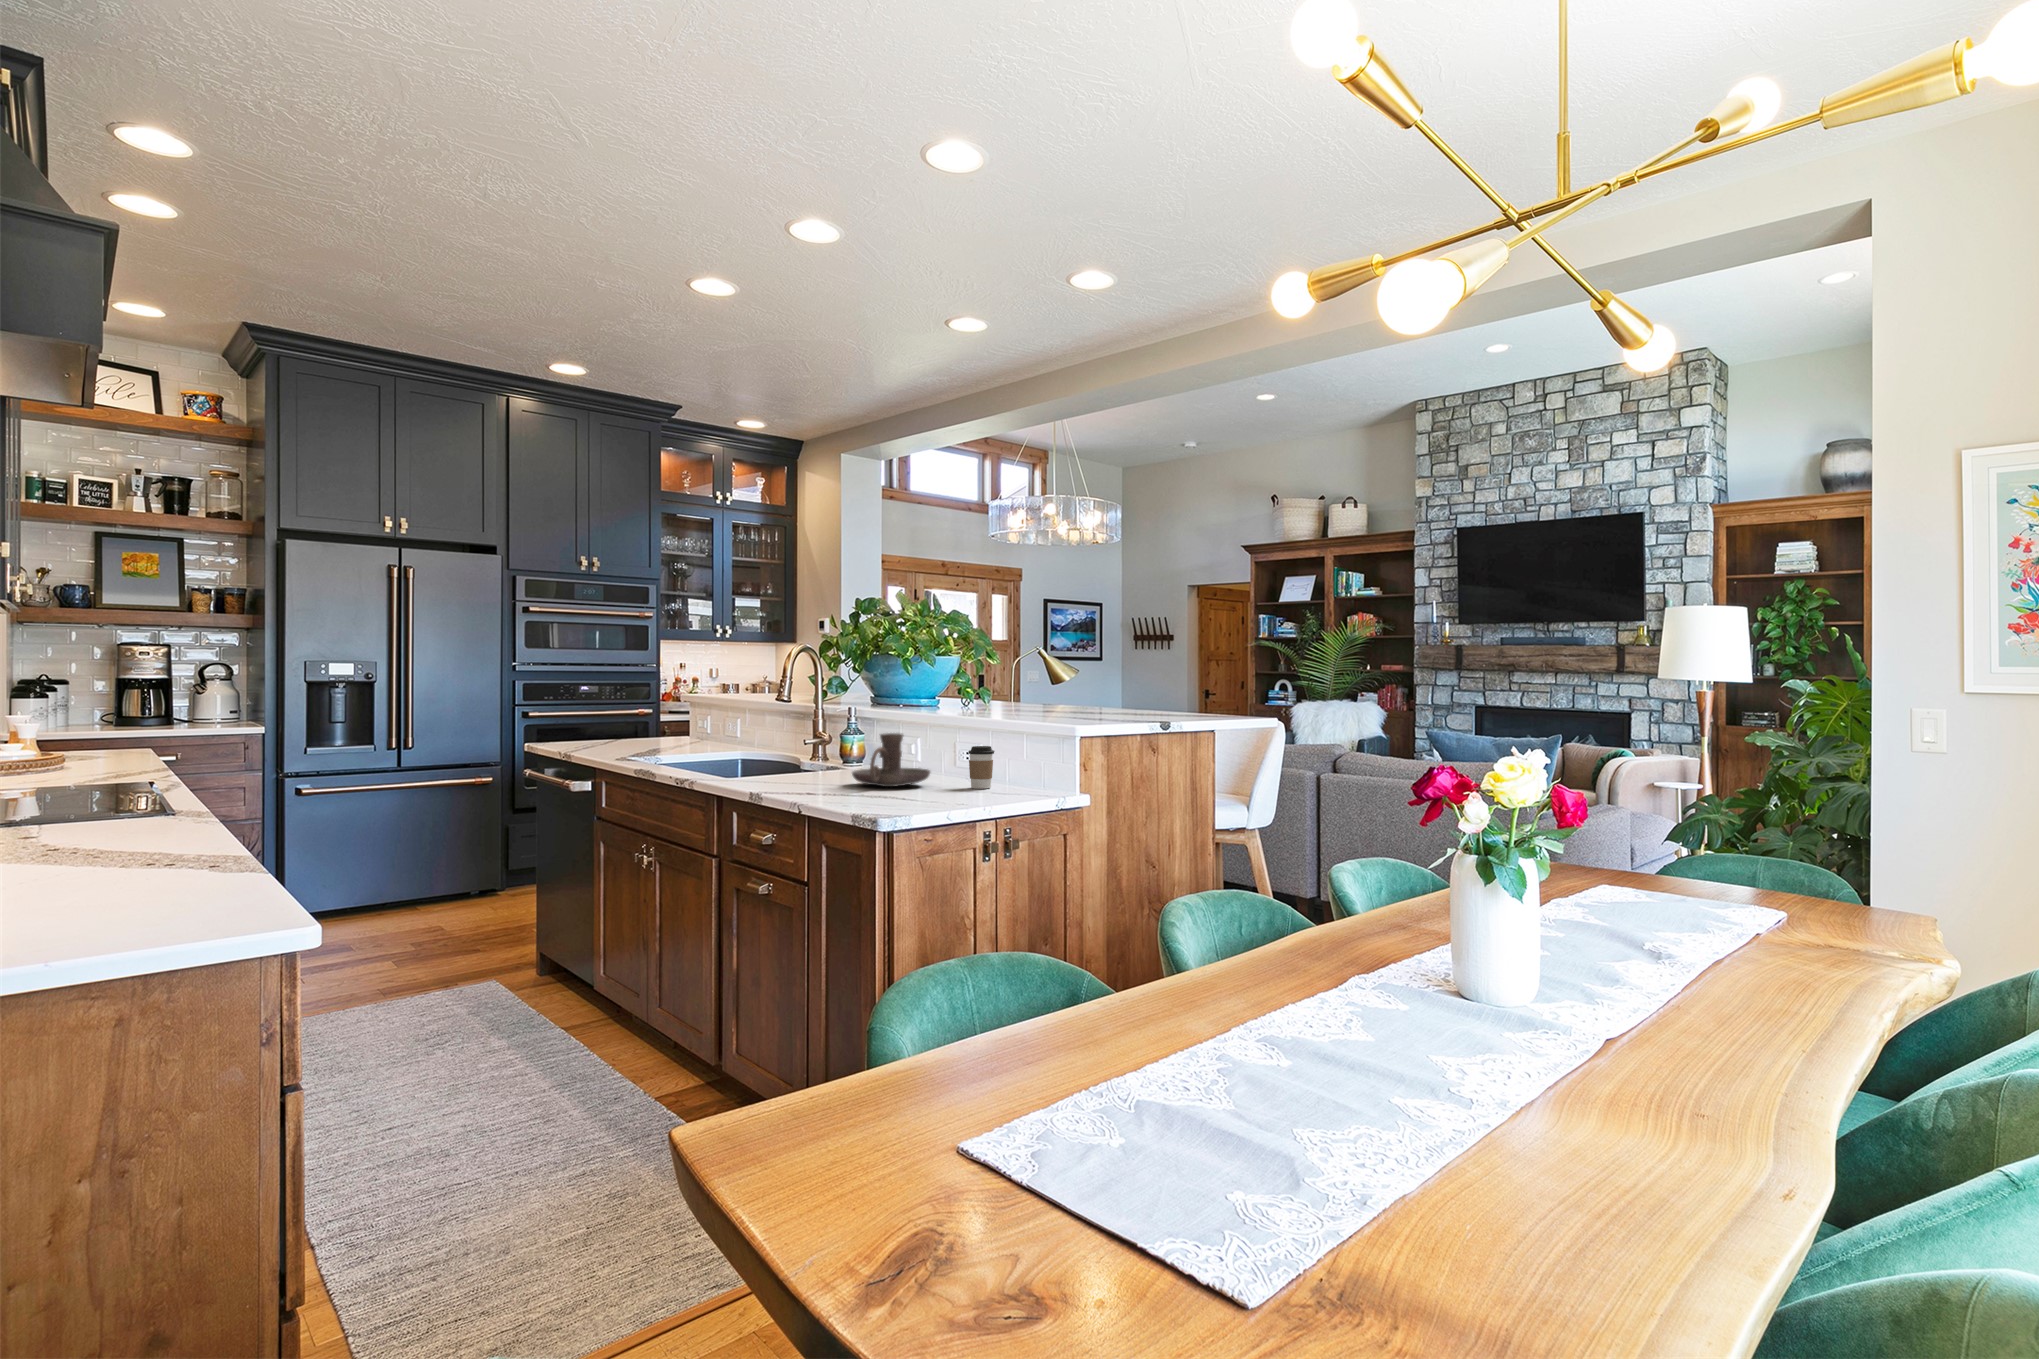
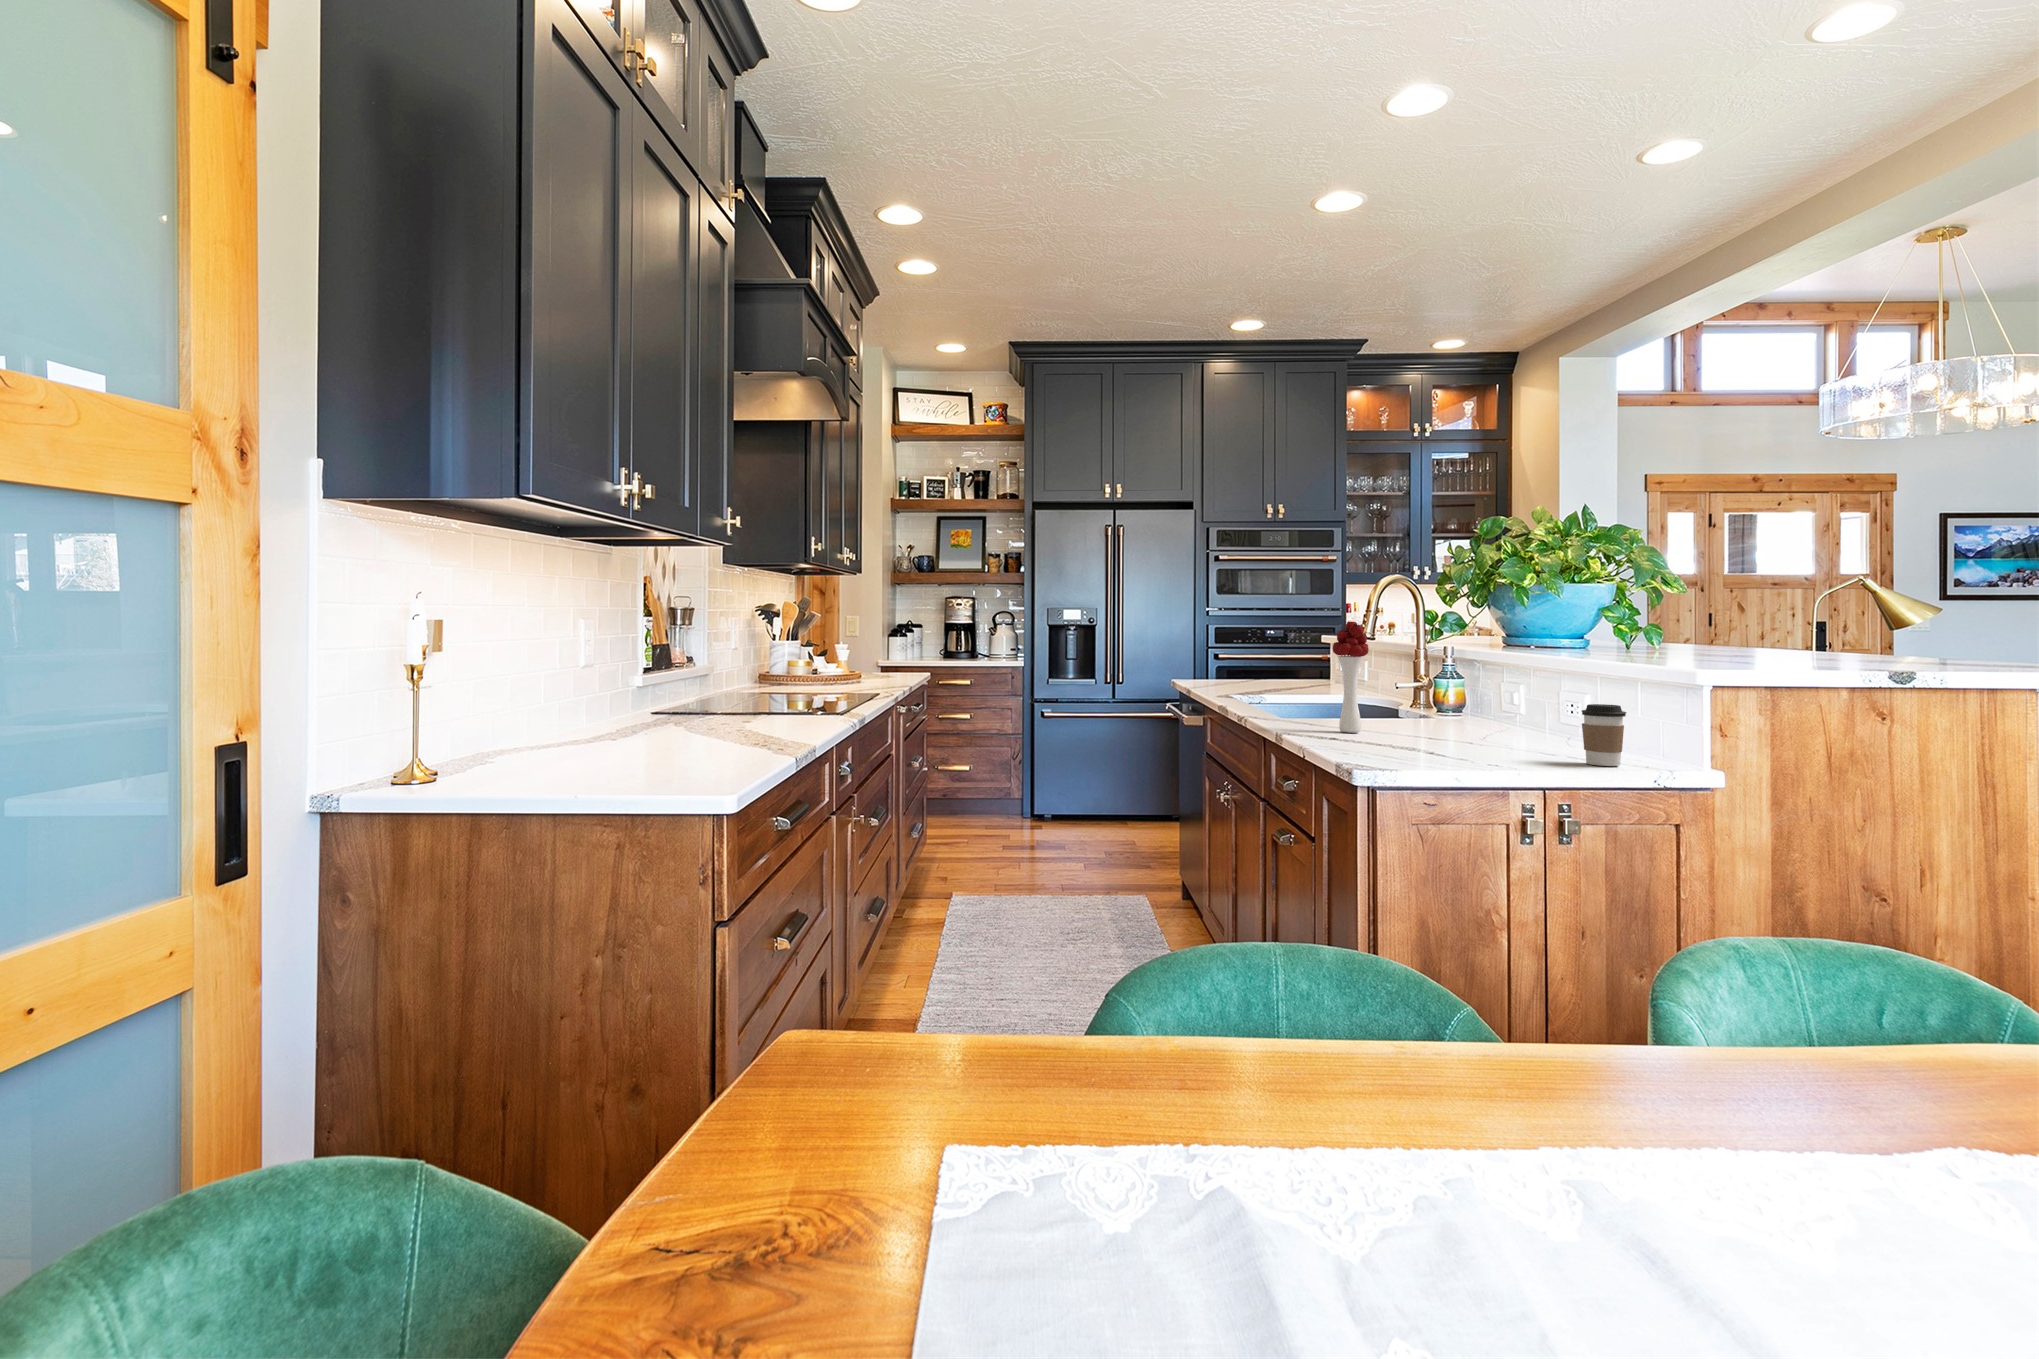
flower bouquet: none [778,687,805,781] -> present [1333,621,1369,733]
candle holder: present [852,733,930,787] -> none [1412,681,1527,750]

